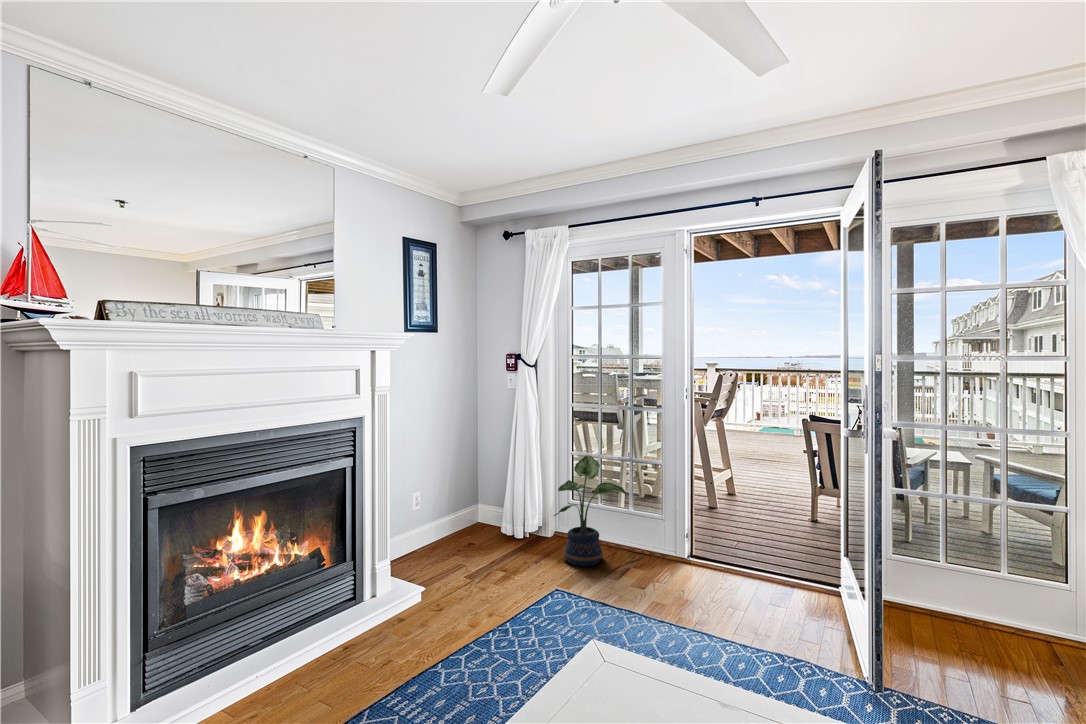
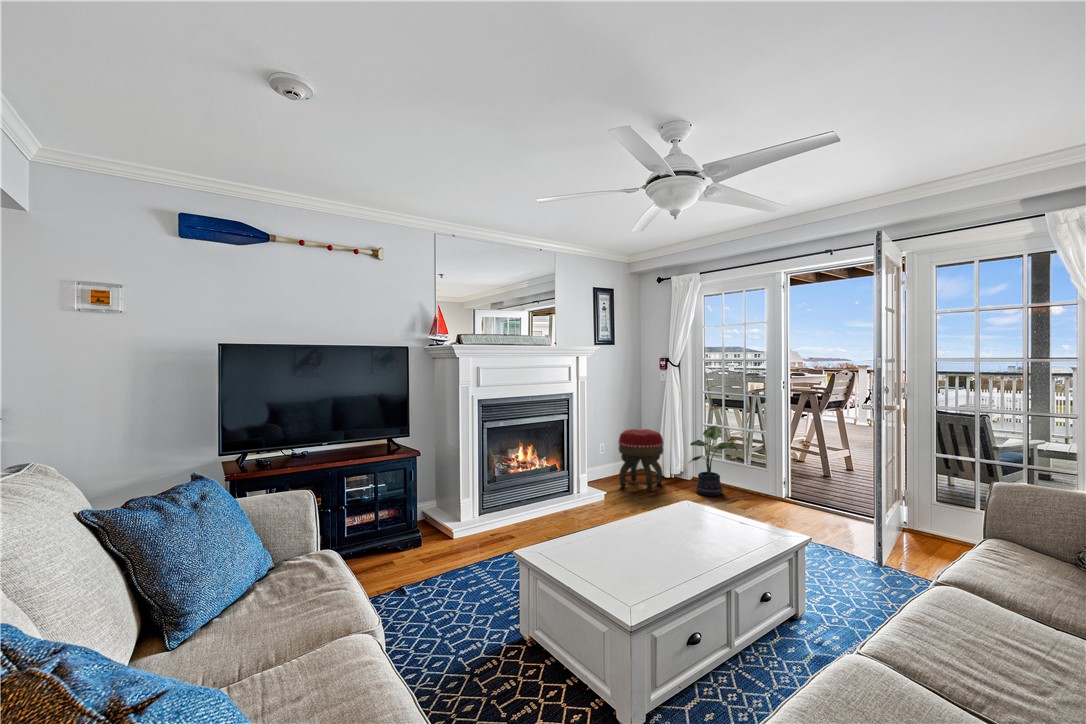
footstool: none [445,466,515,569] -> present [618,429,664,492]

